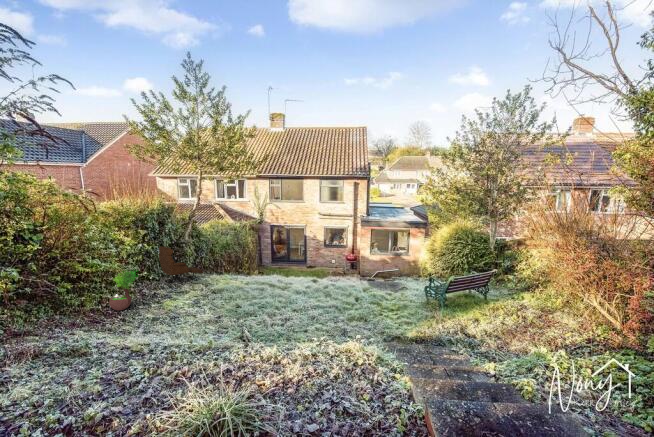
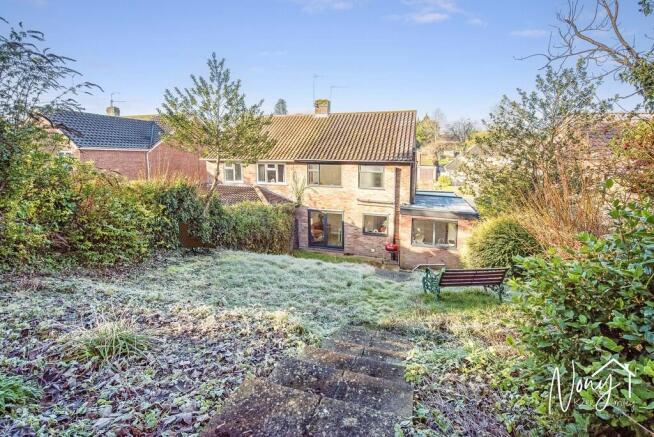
potted tree: present [109,271,135,311] -> none [125,235,148,270]

